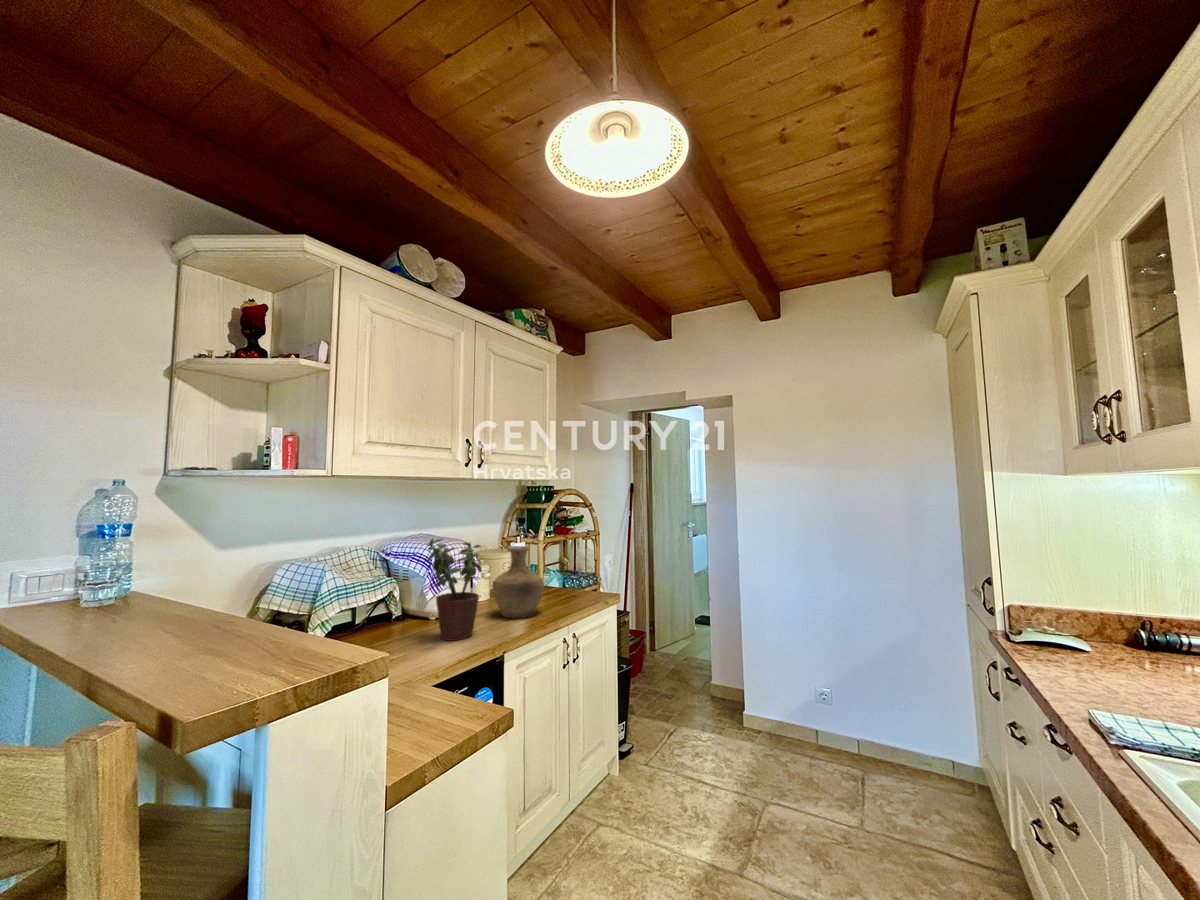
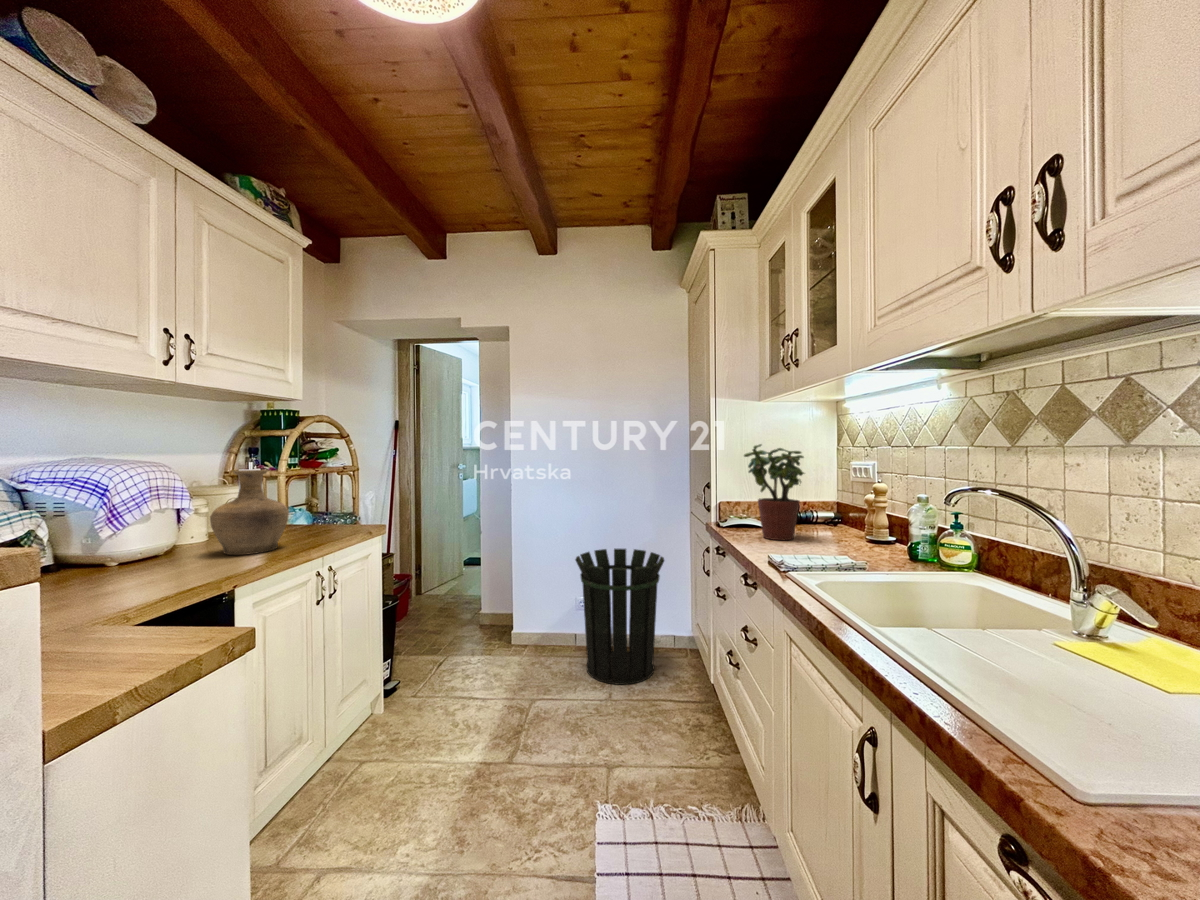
potted plant: present [427,539,482,641] -> present [744,444,804,540]
waste bin: none [810,638,930,816] -> present [575,549,664,685]

